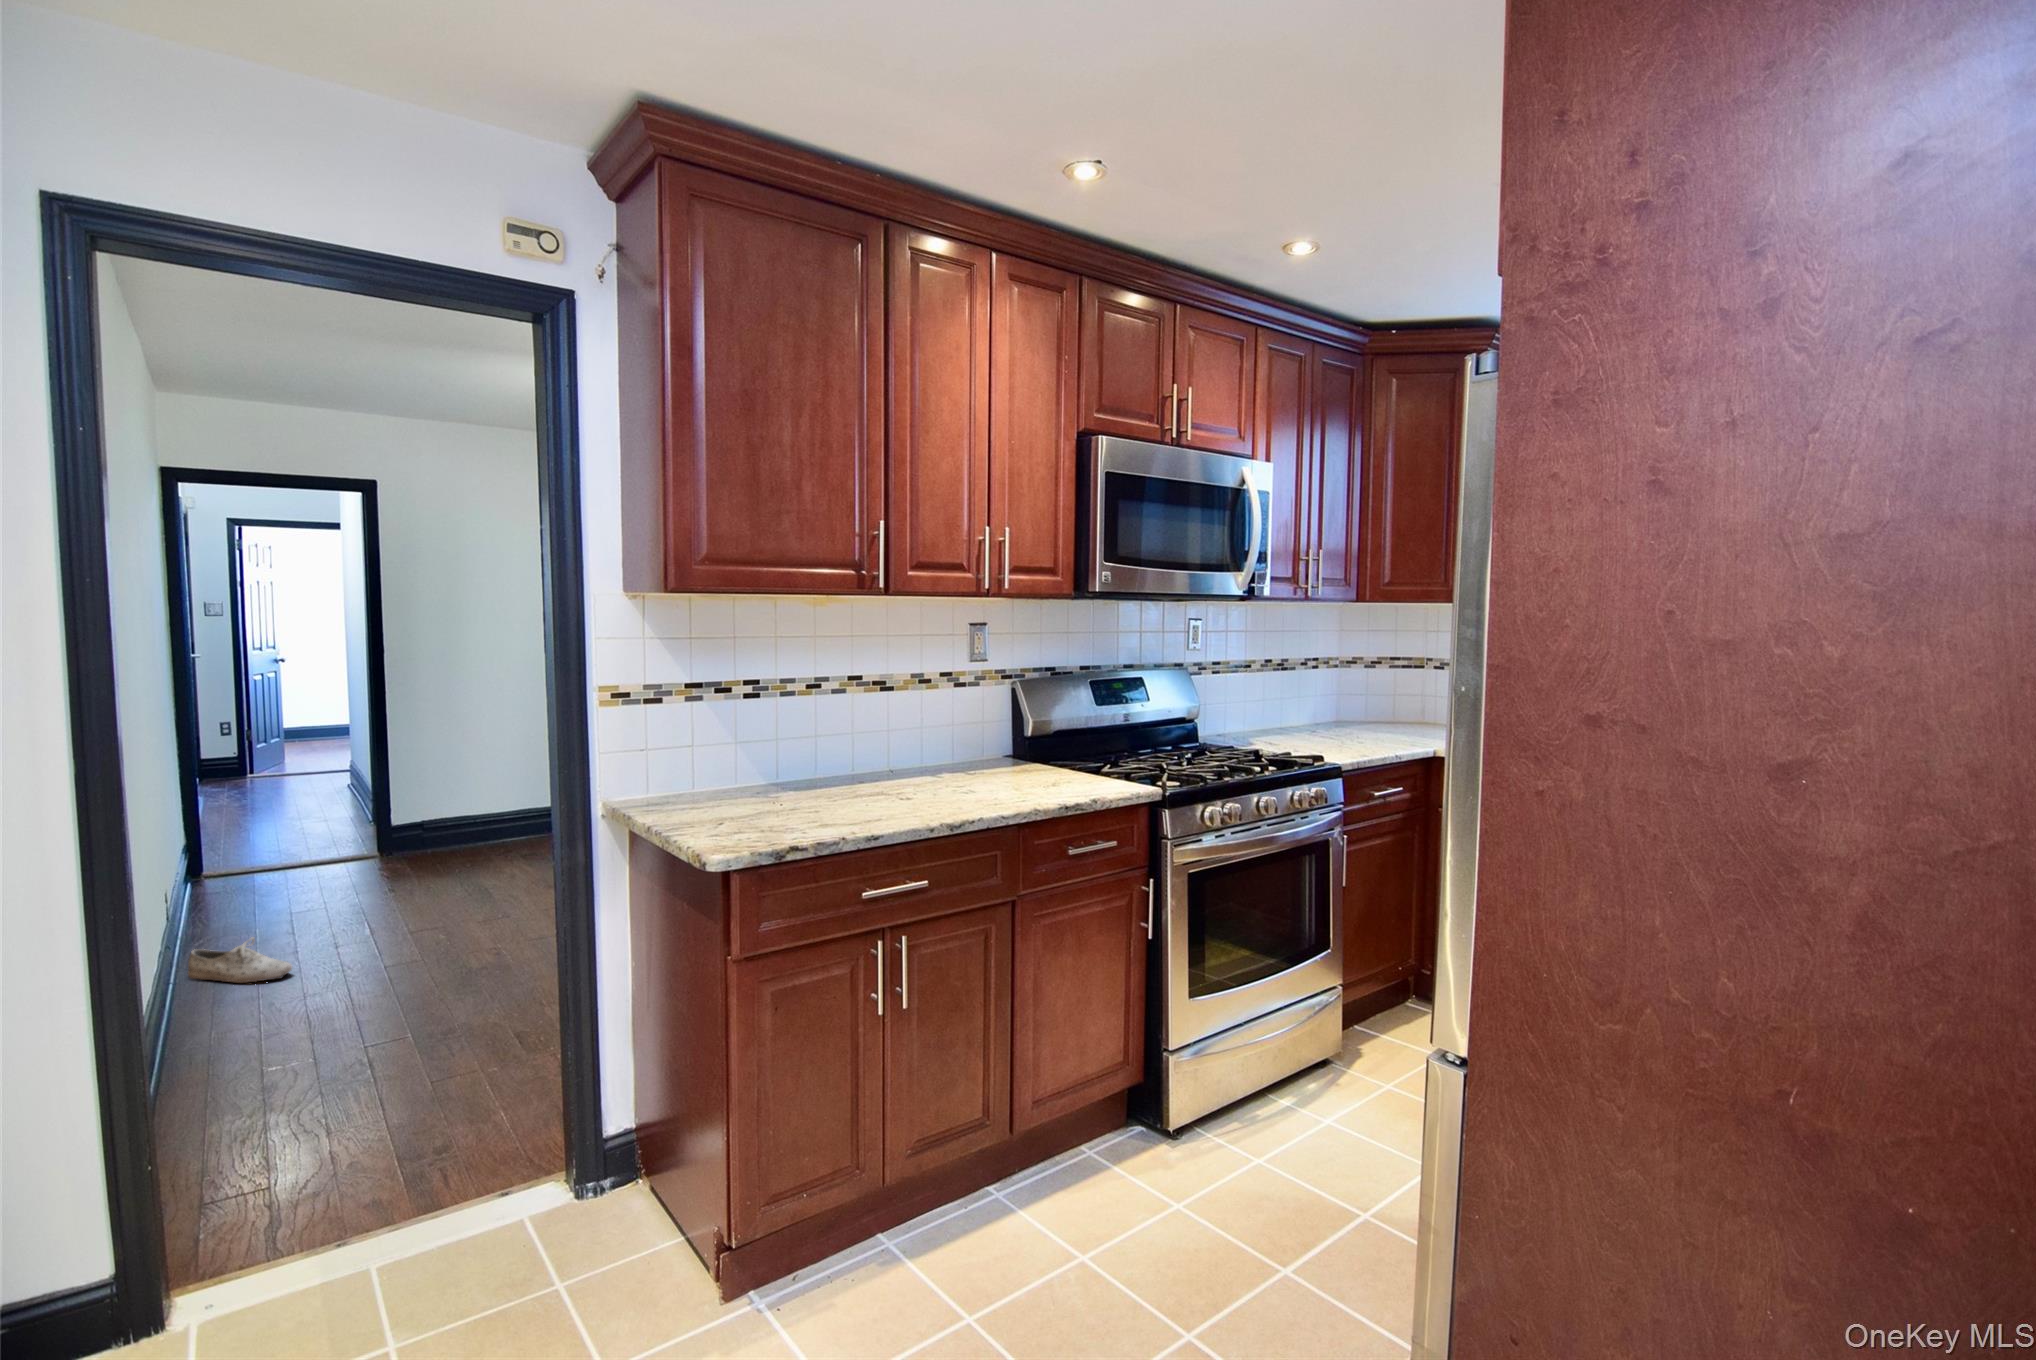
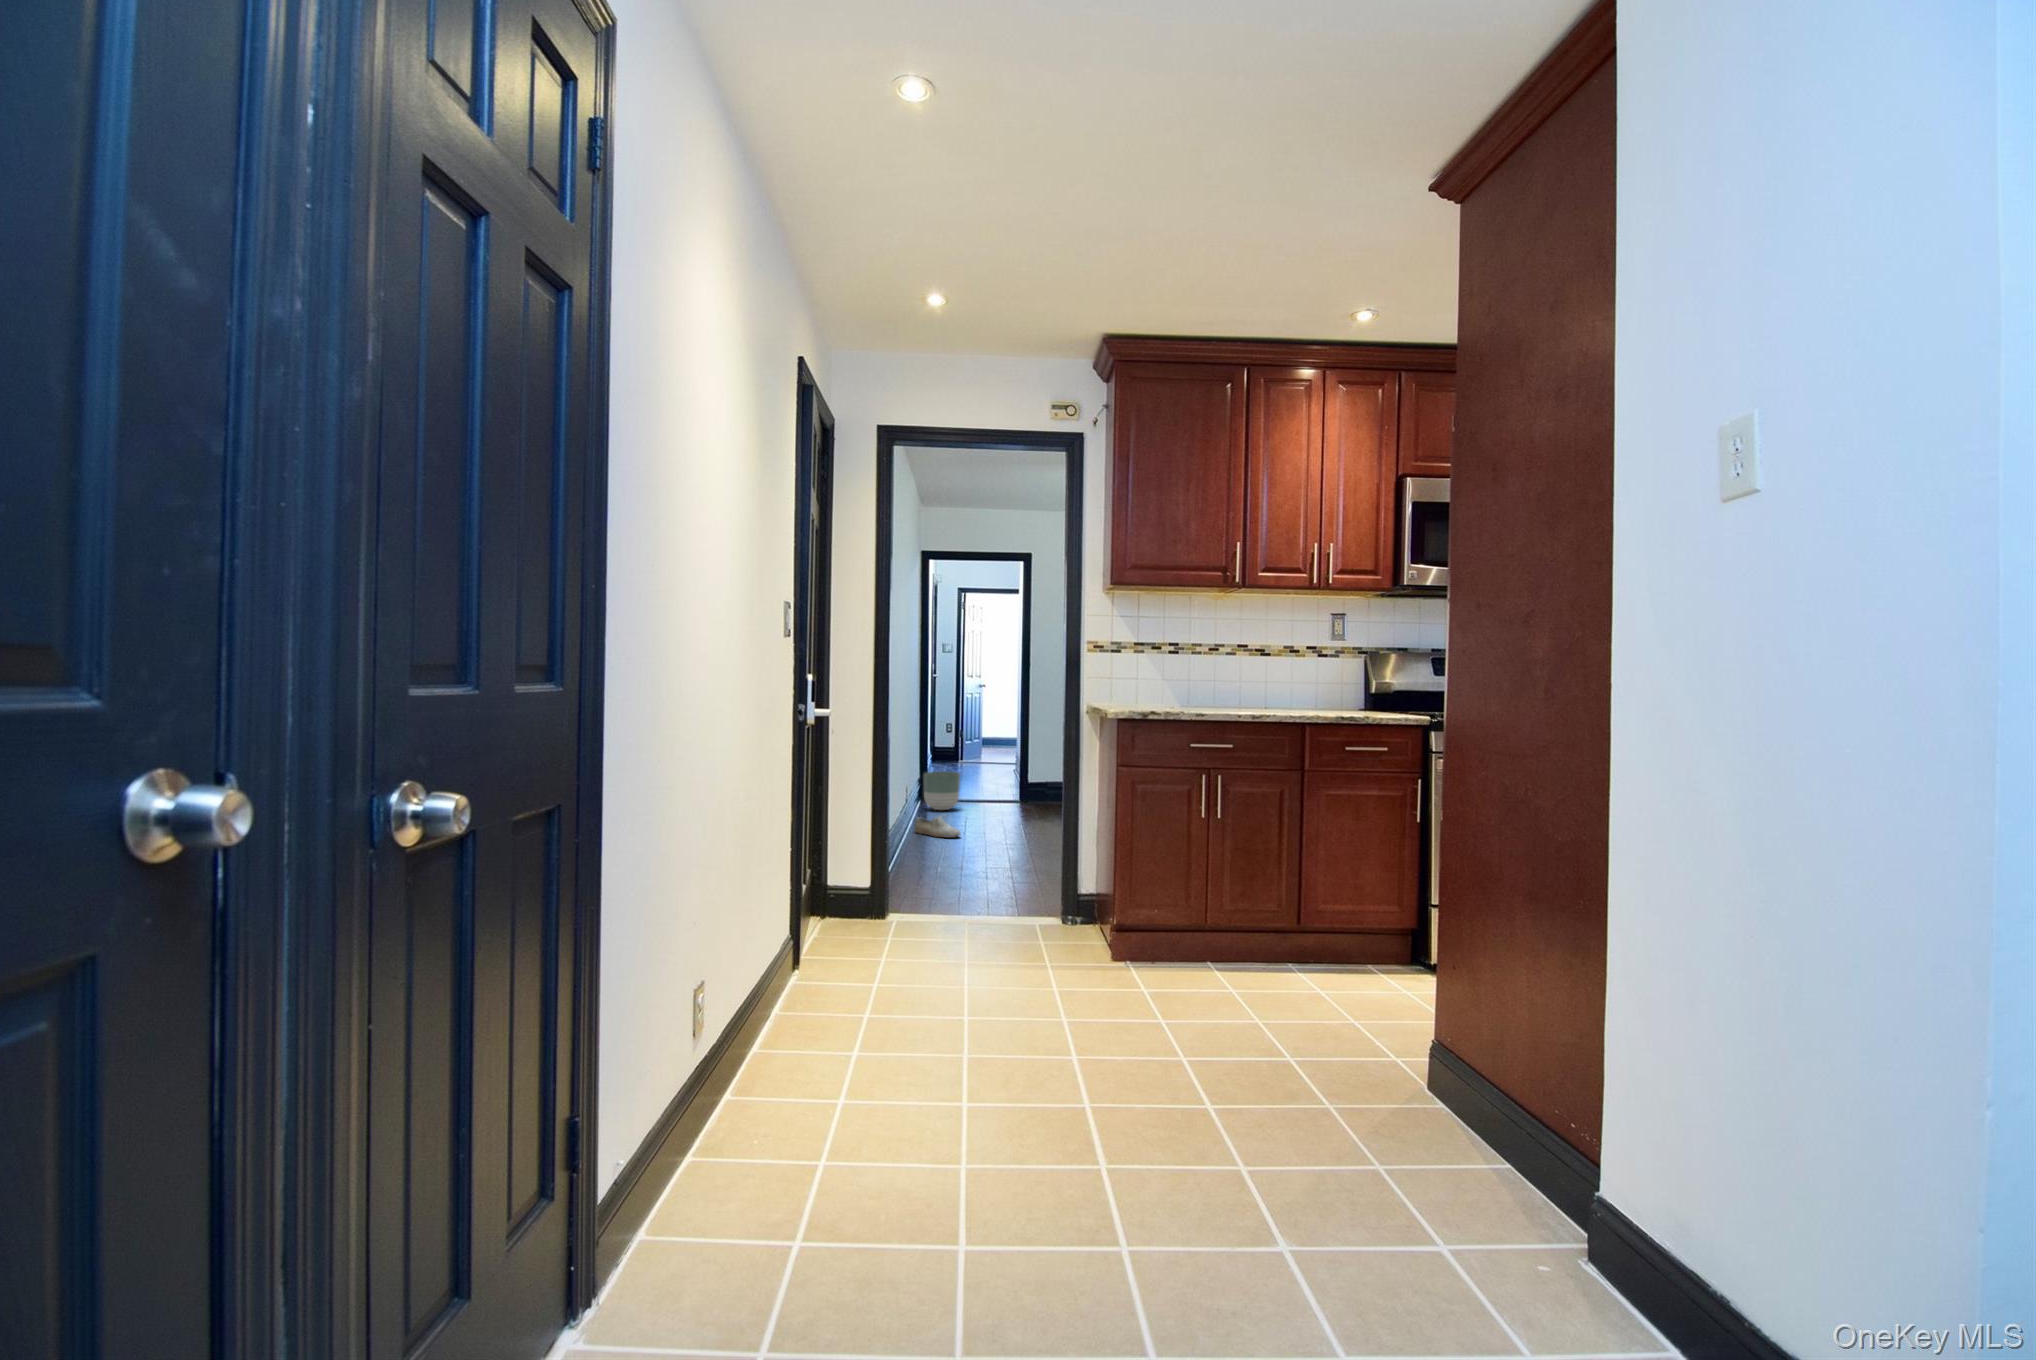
planter: none [194,836,271,905] -> present [924,772,960,810]

